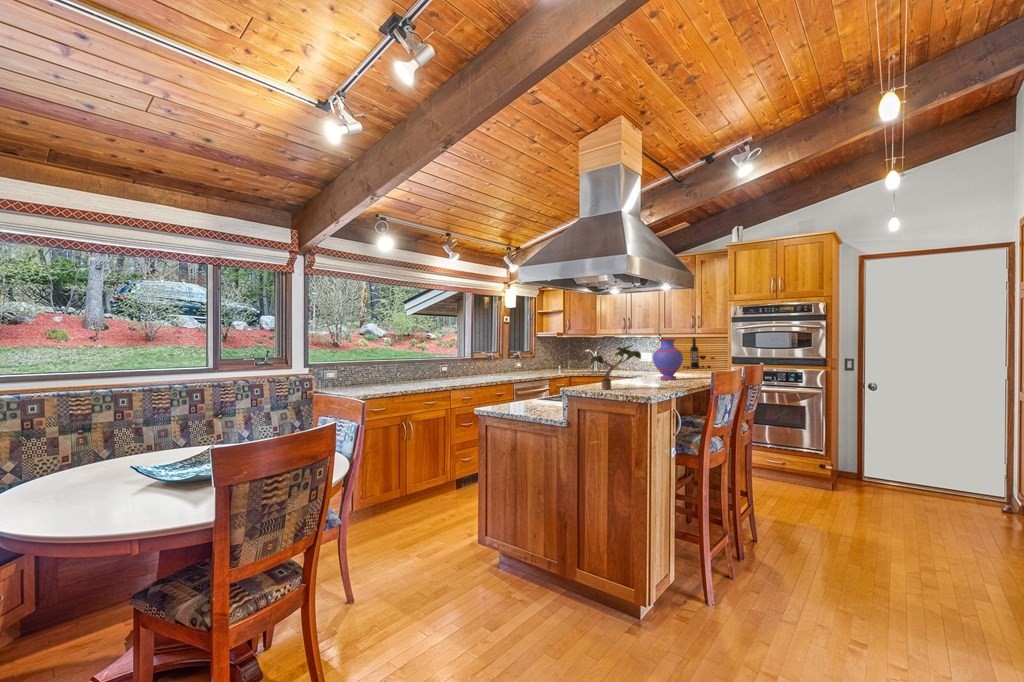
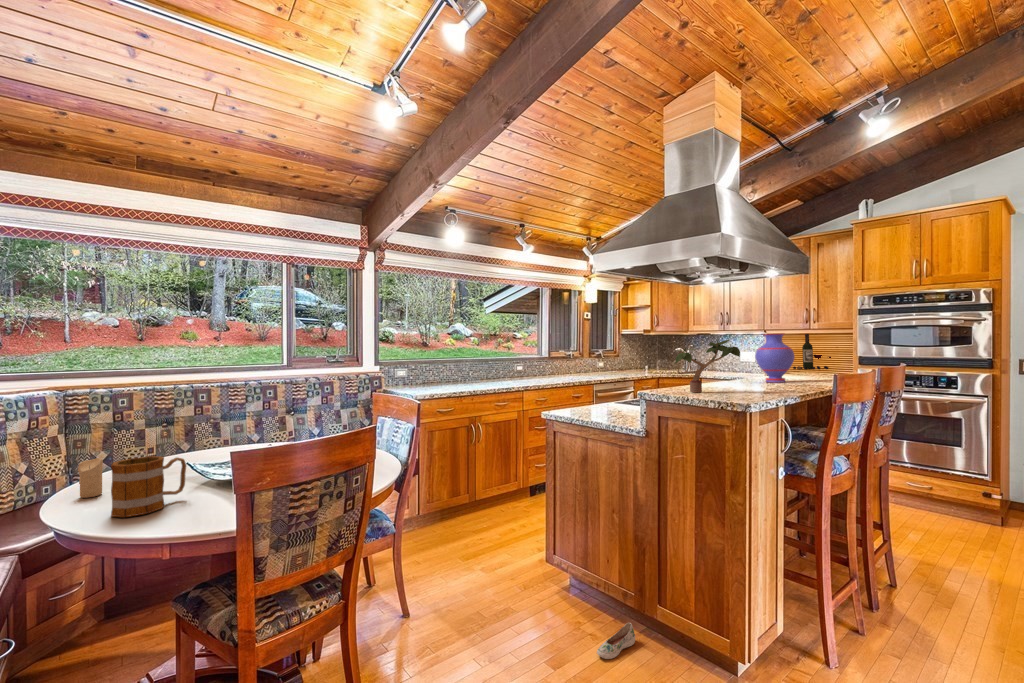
mug: none [73,459,146,517] -> present [111,456,186,517]
candle: none [23,464,49,504] -> present [78,458,103,498]
shoe: none [526,587,557,619] -> present [597,623,635,659]

